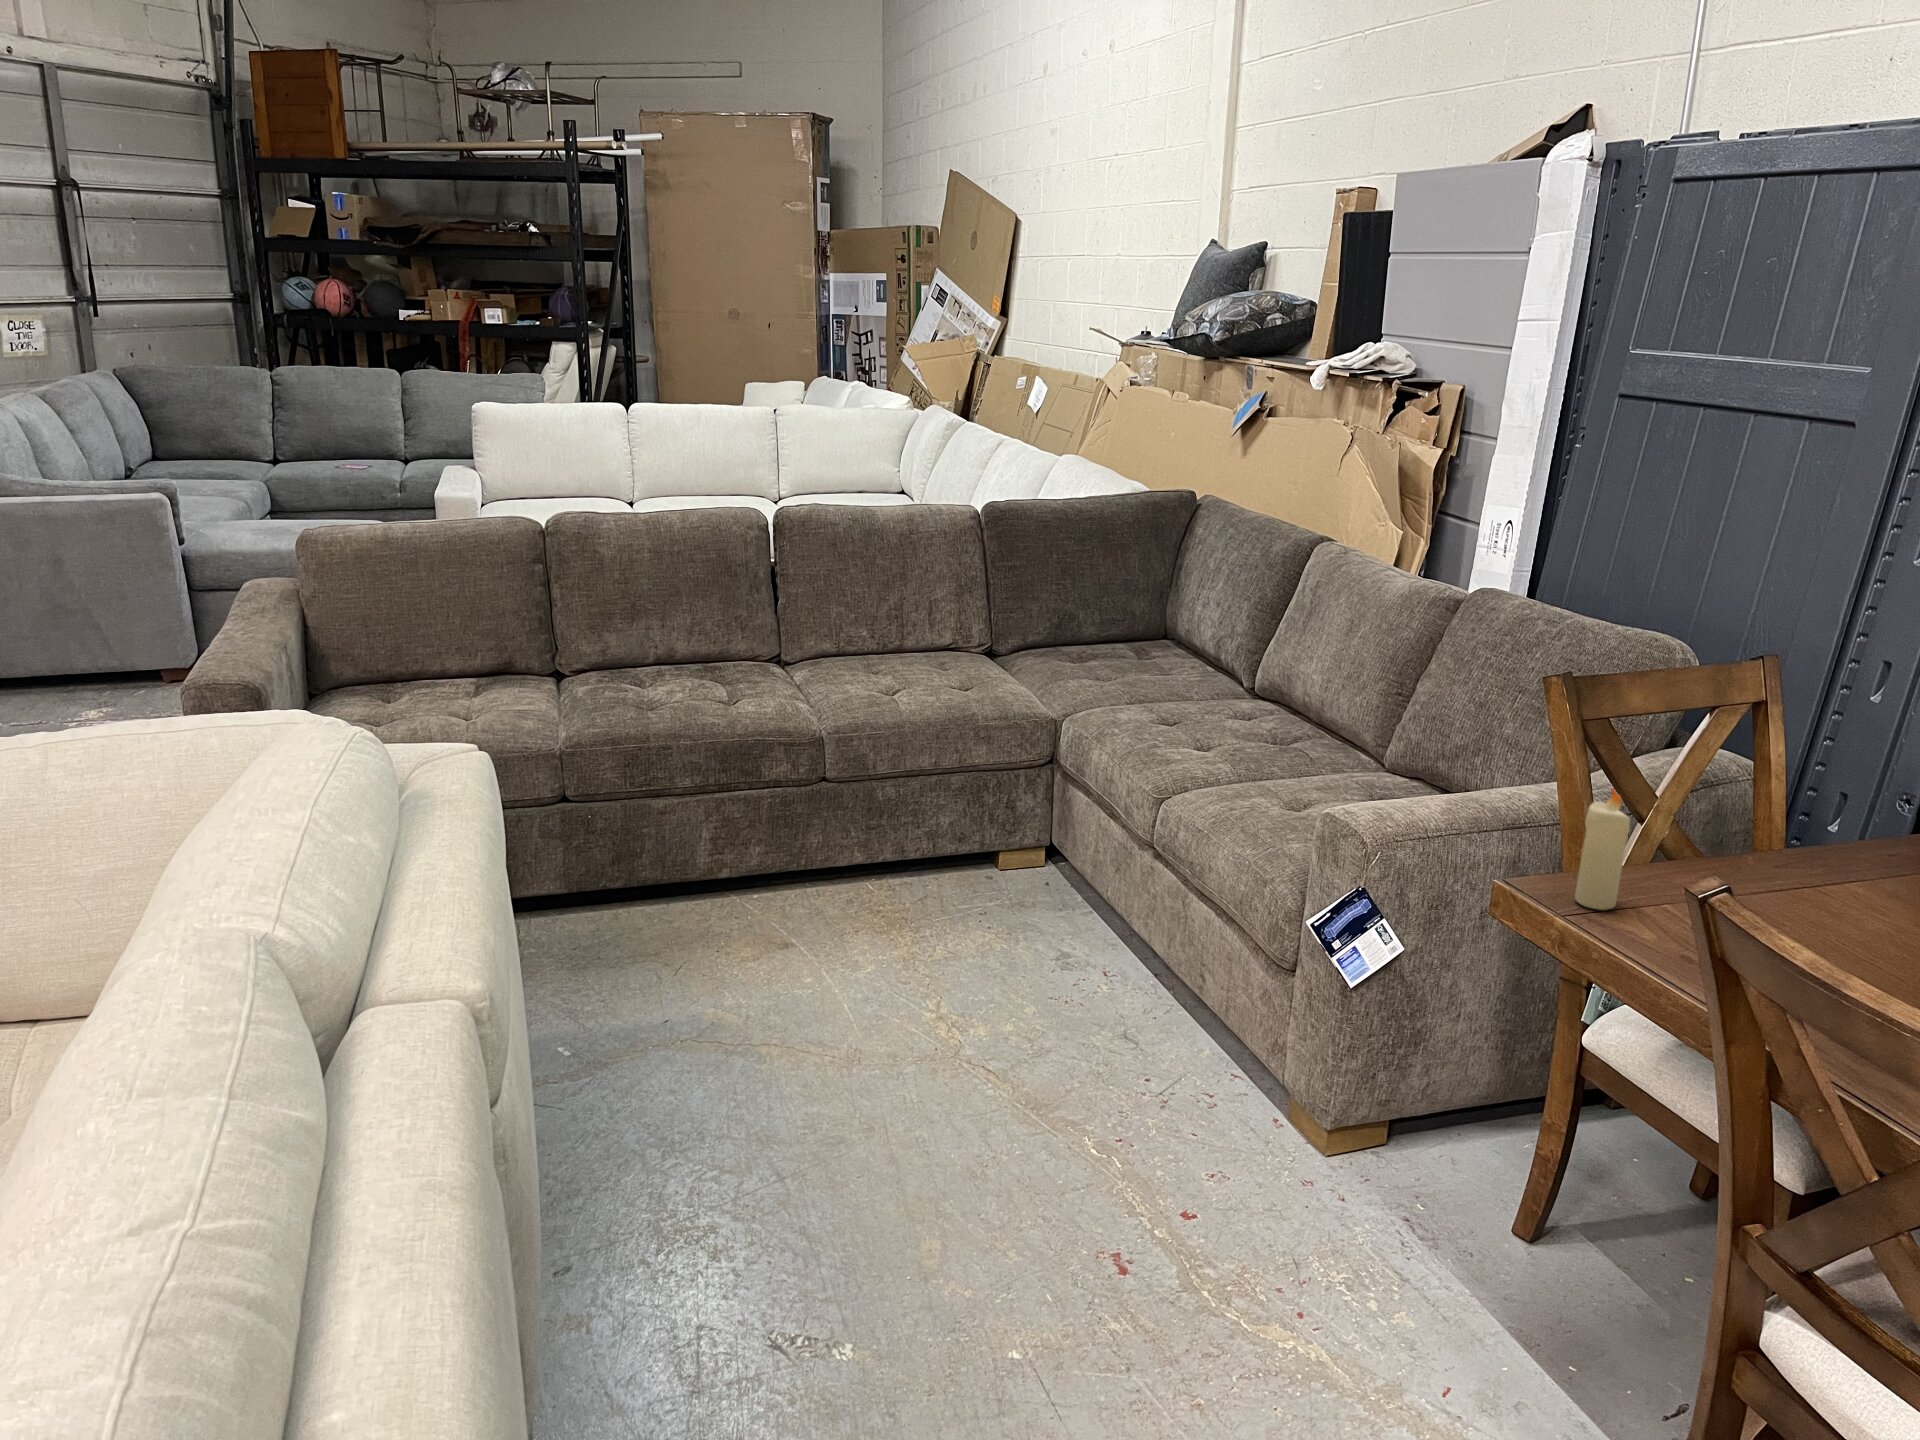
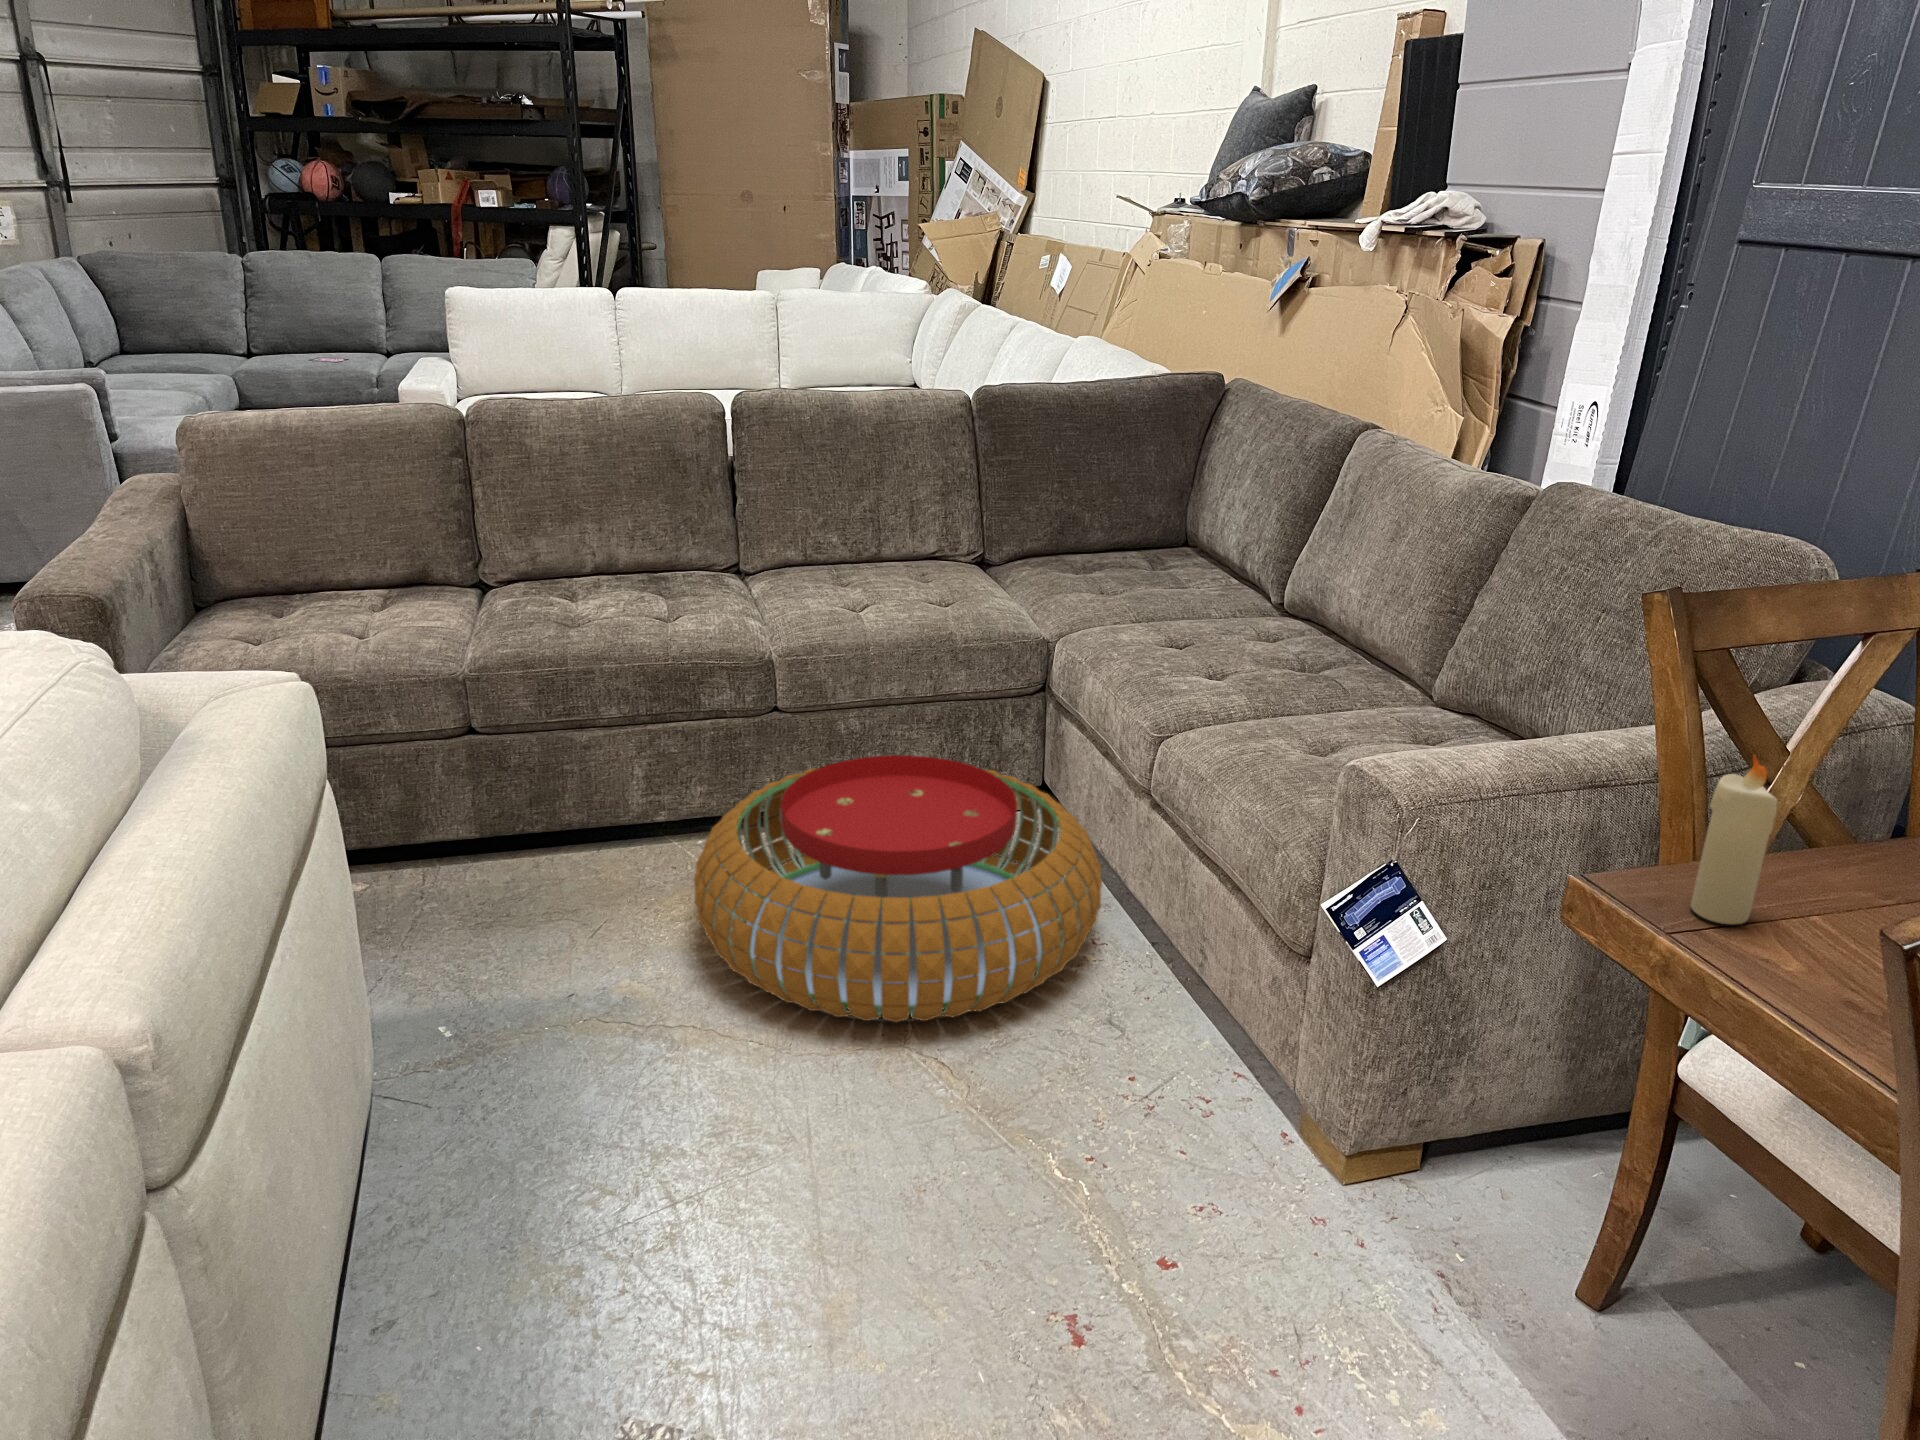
pouf: none [767,819,1114,1040] -> present [694,755,1102,1023]

